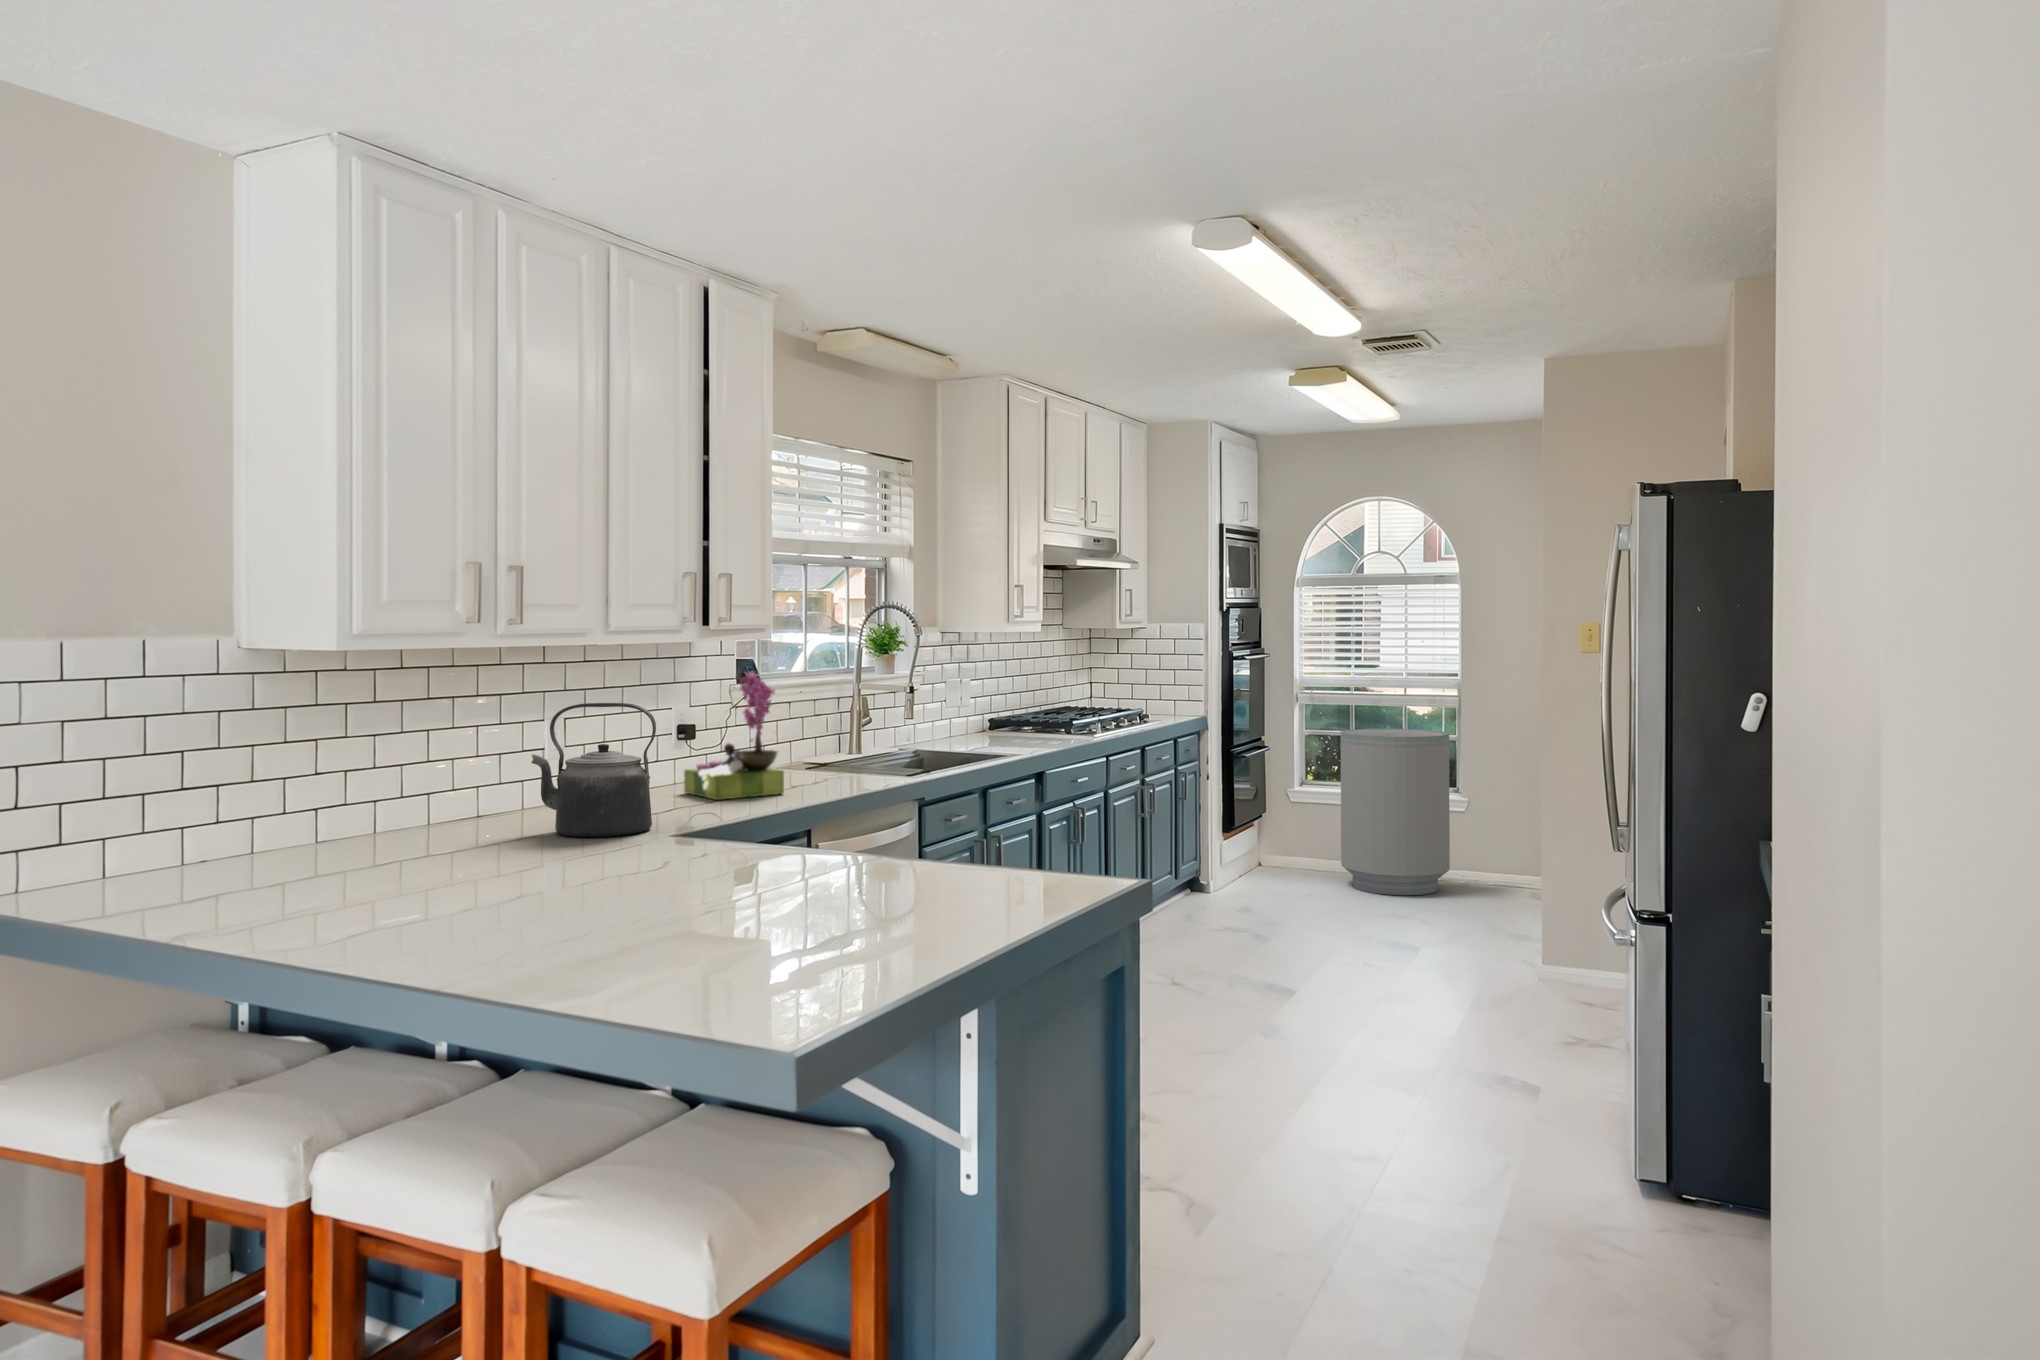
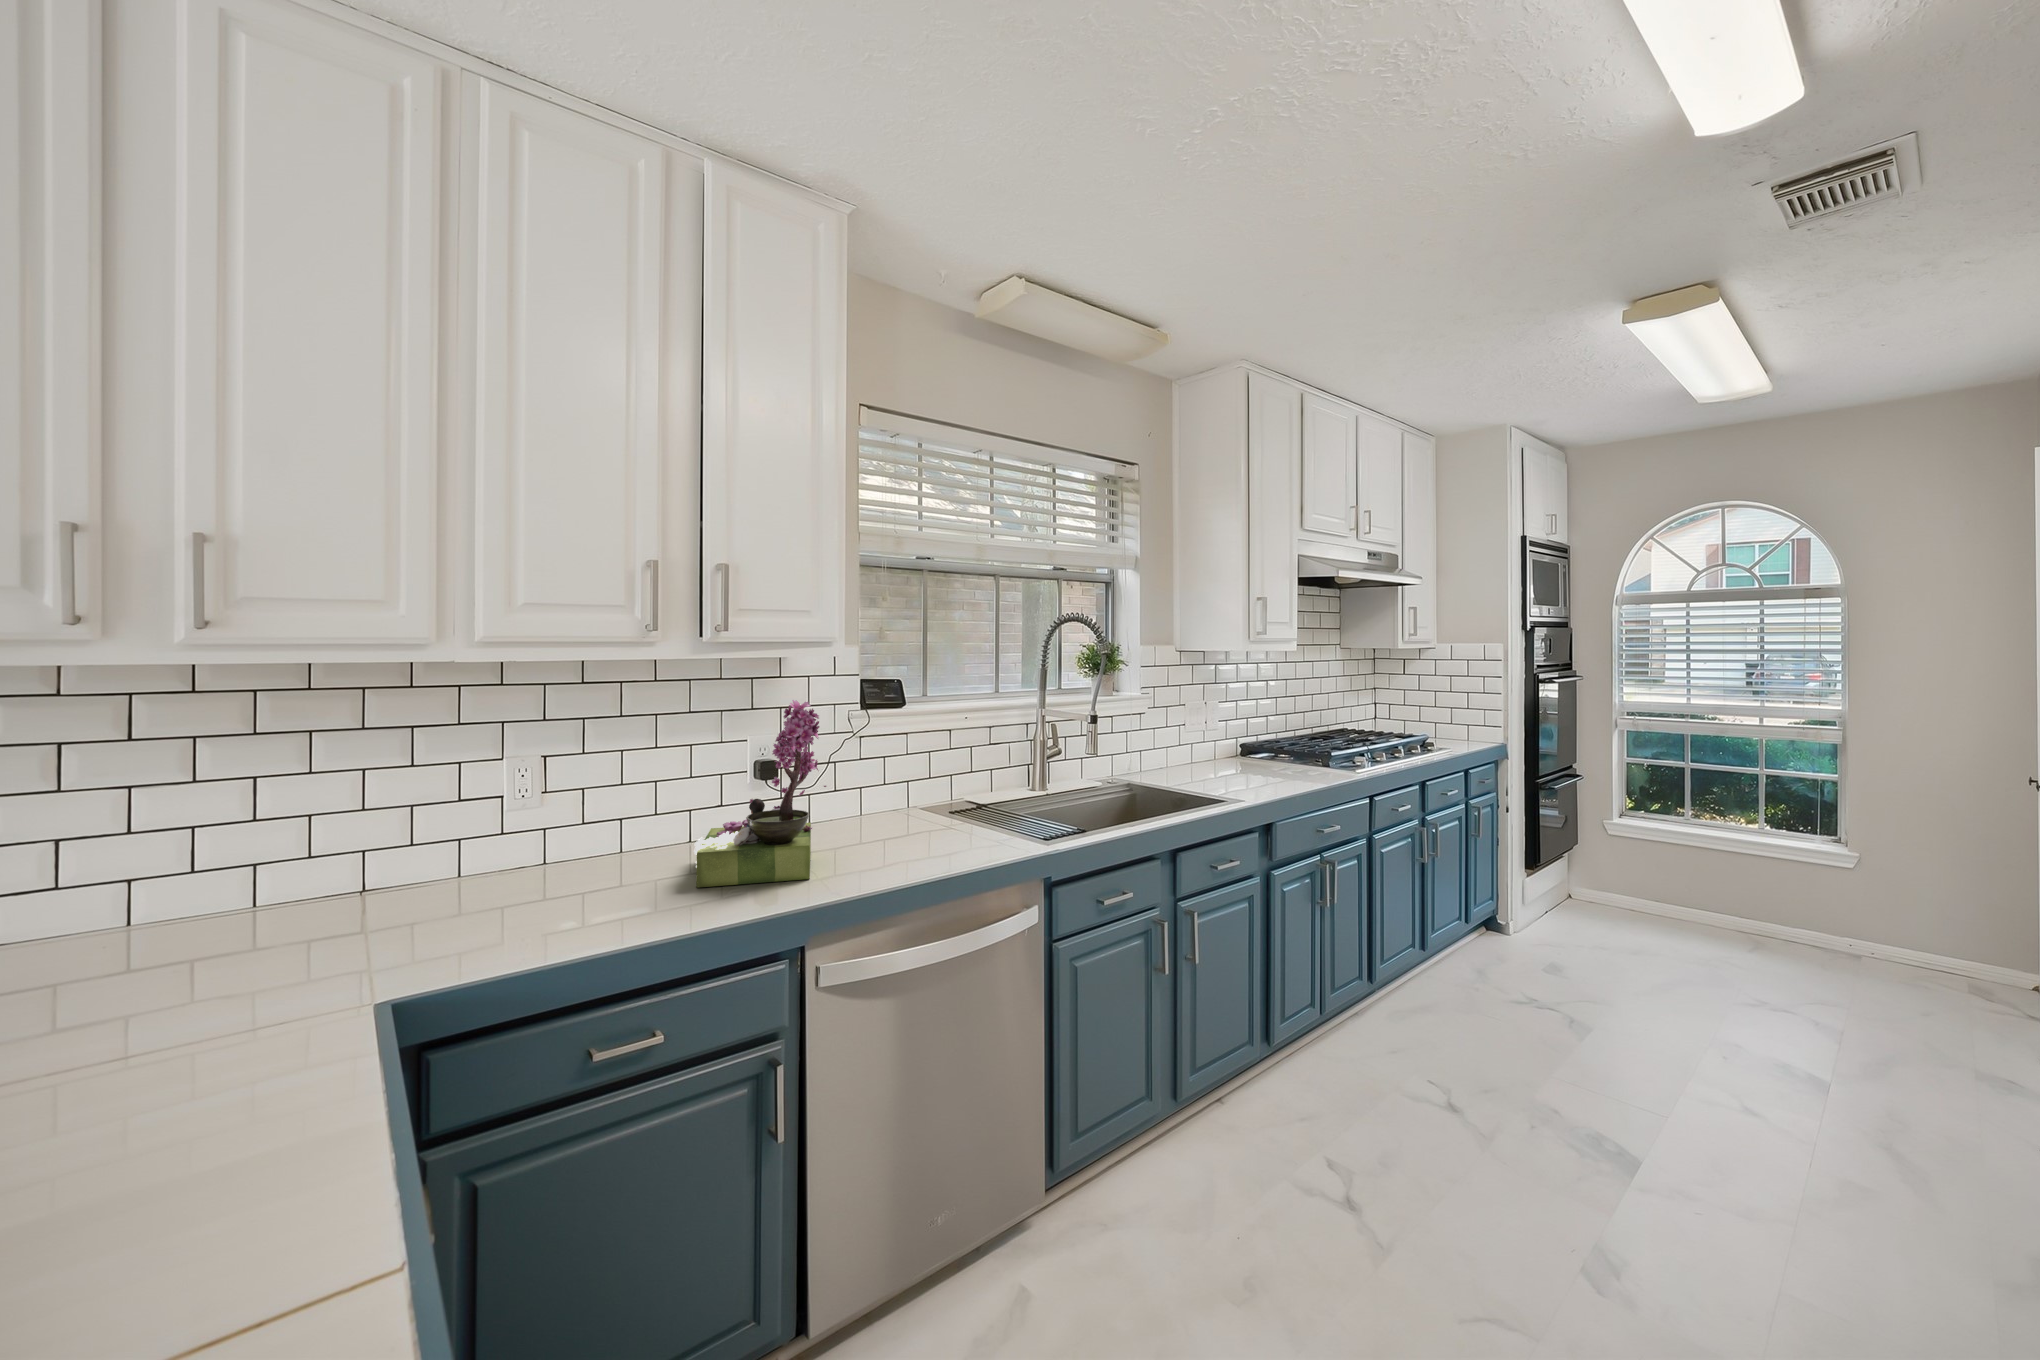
kettle: present [532,703,656,837] -> none [189,765,410,1023]
trash can: present [1341,729,1450,895] -> none [1682,764,1854,978]

